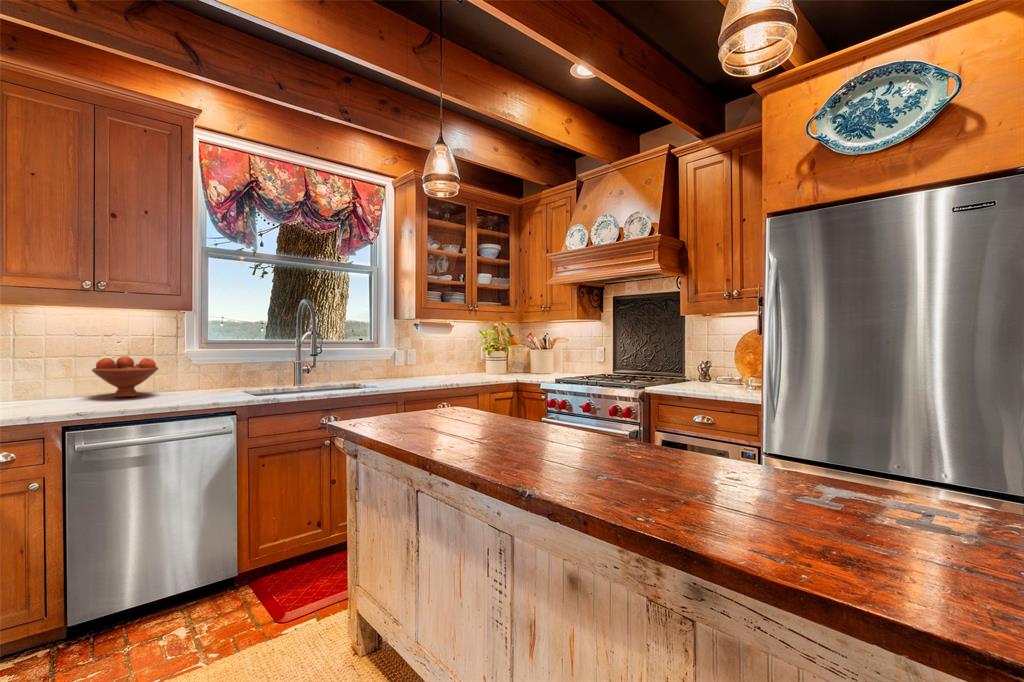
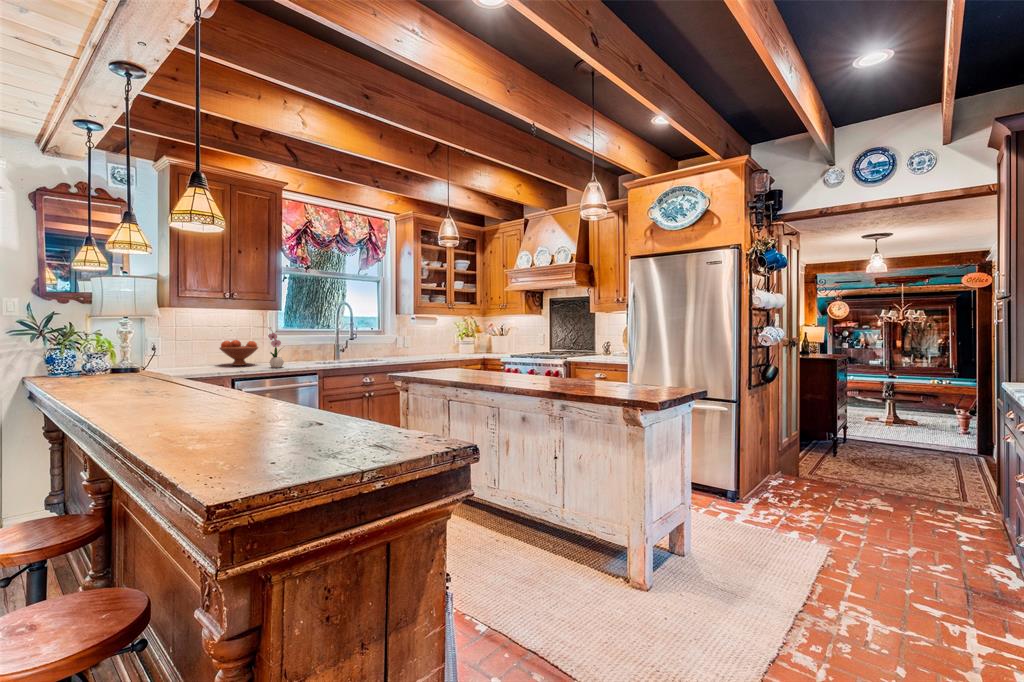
flower arrangement: none [161,337,194,402] -> present [268,327,284,368]

